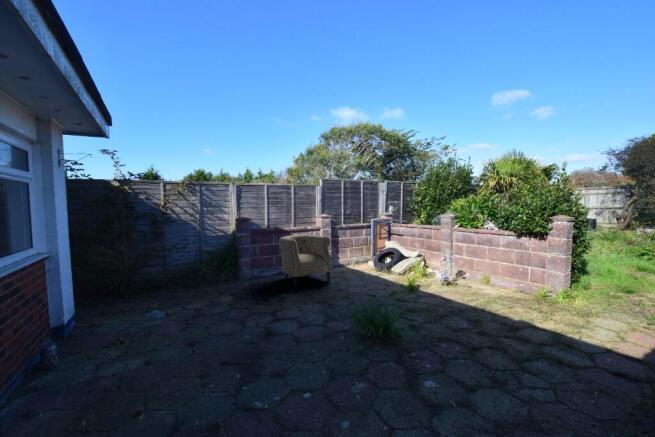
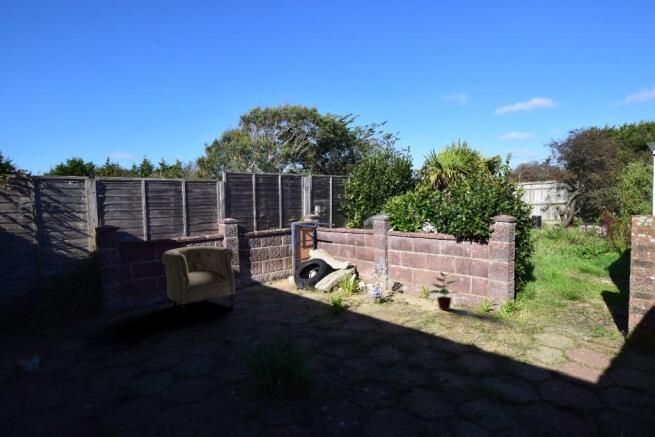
potted plant: none [490,261,519,294] -> present [430,273,457,310]

